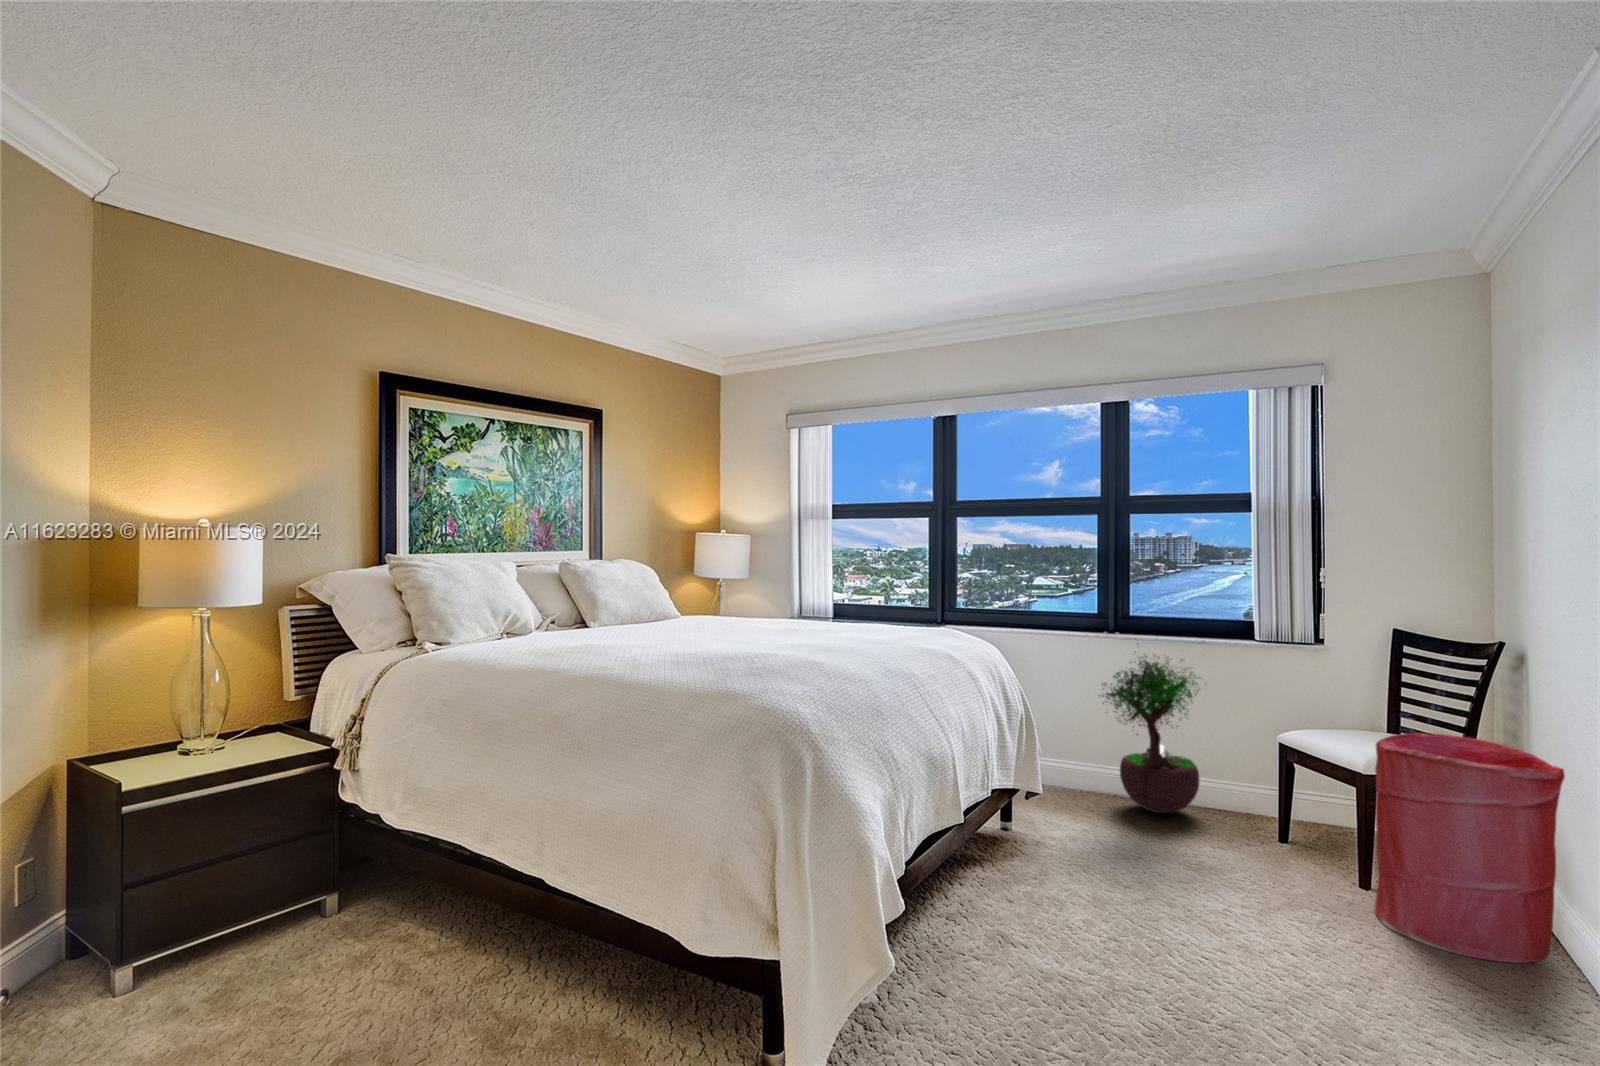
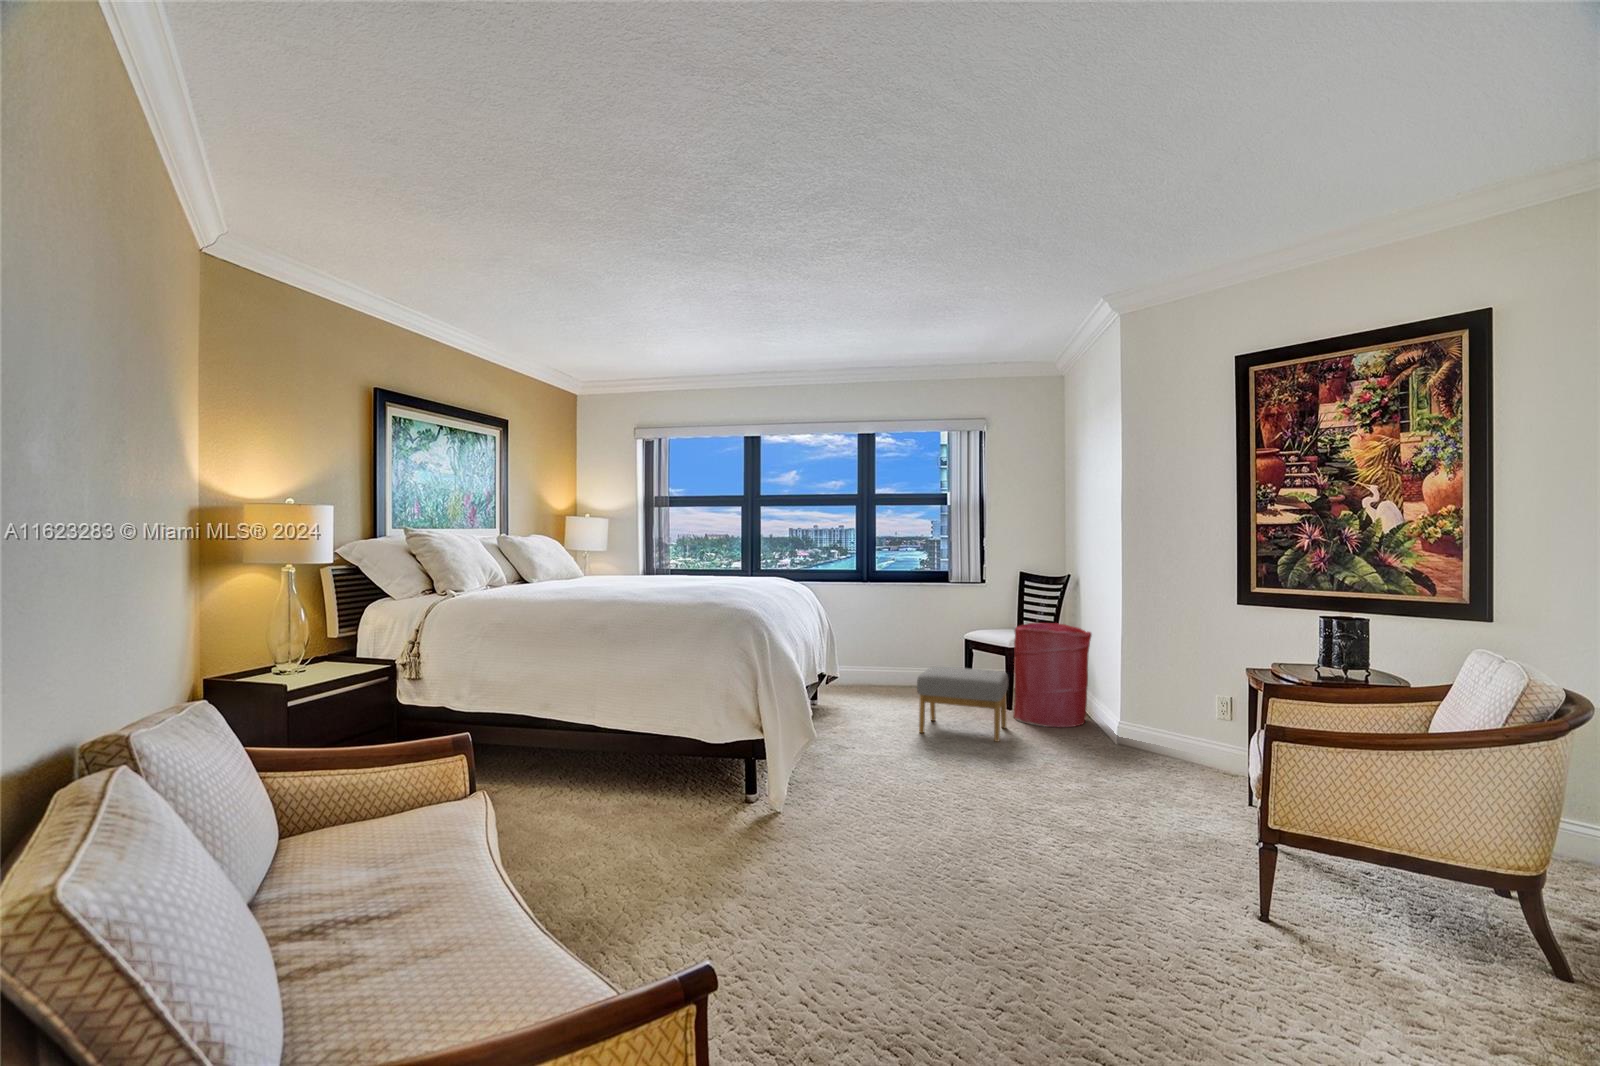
potted tree: present [1099,644,1200,813] -> none [867,586,929,689]
footstool: none [1163,800,1360,981] -> present [917,667,1008,742]

